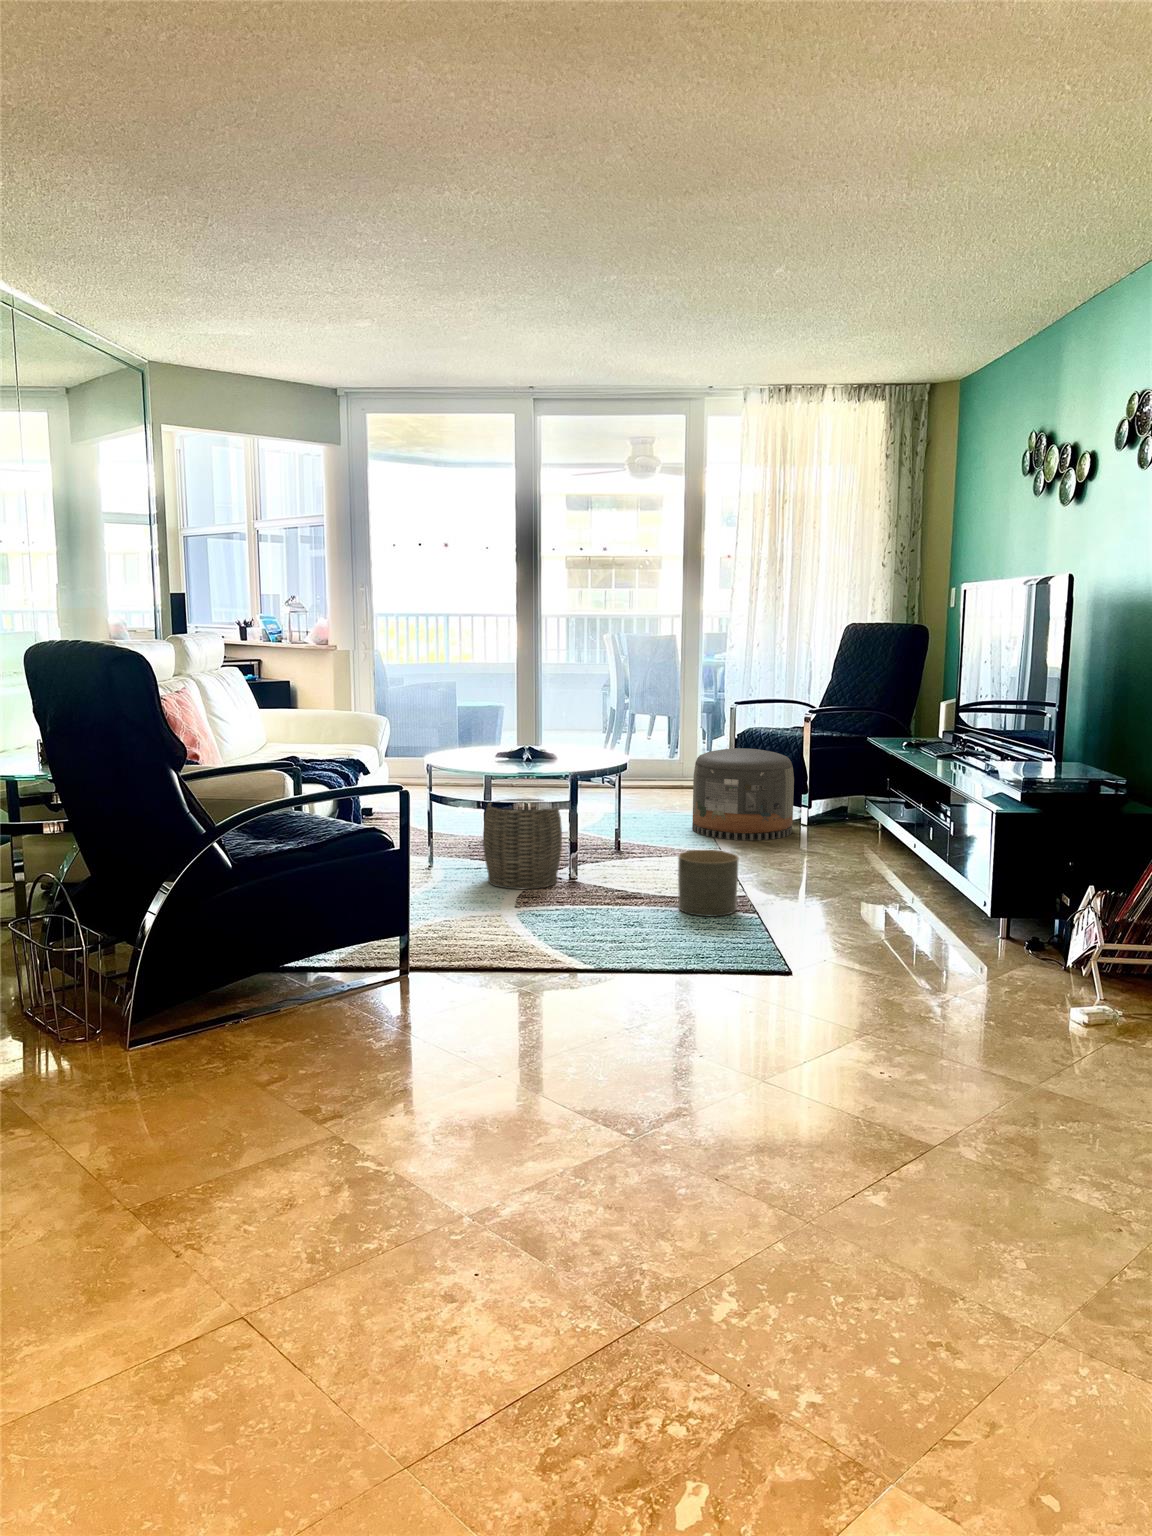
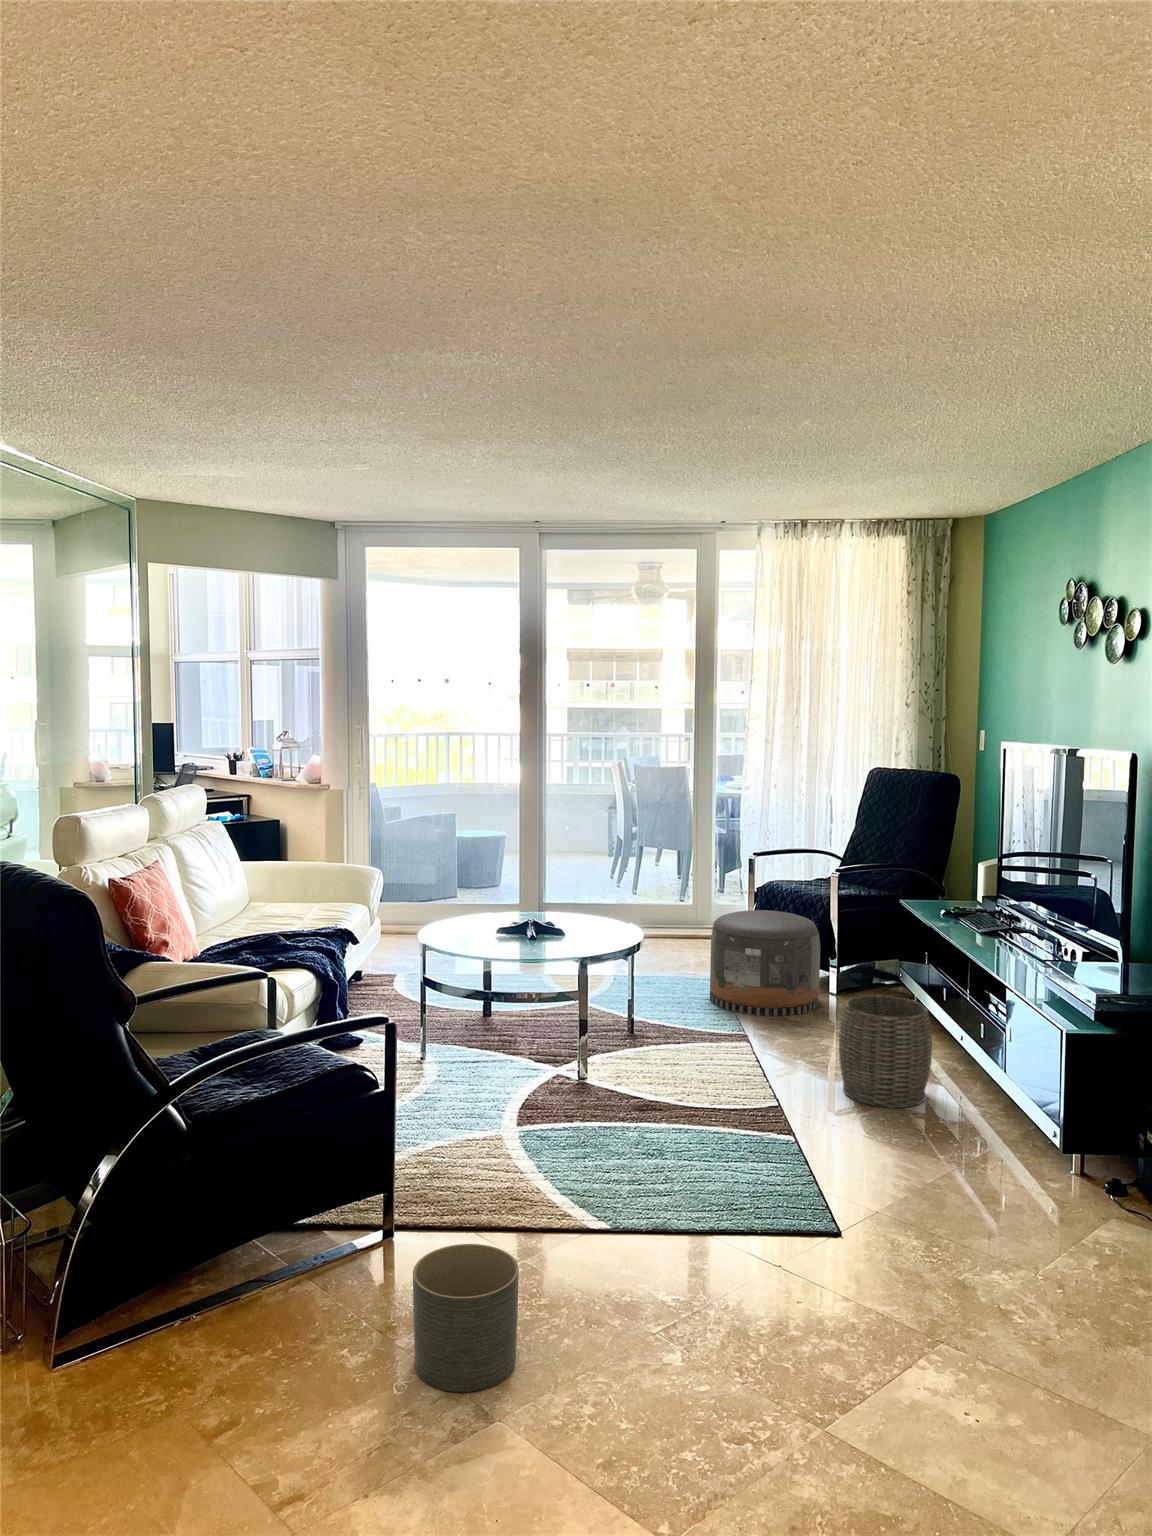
woven basket: present [483,799,562,889] -> present [839,996,932,1108]
planter: present [678,850,739,916] -> present [413,1244,519,1392]

